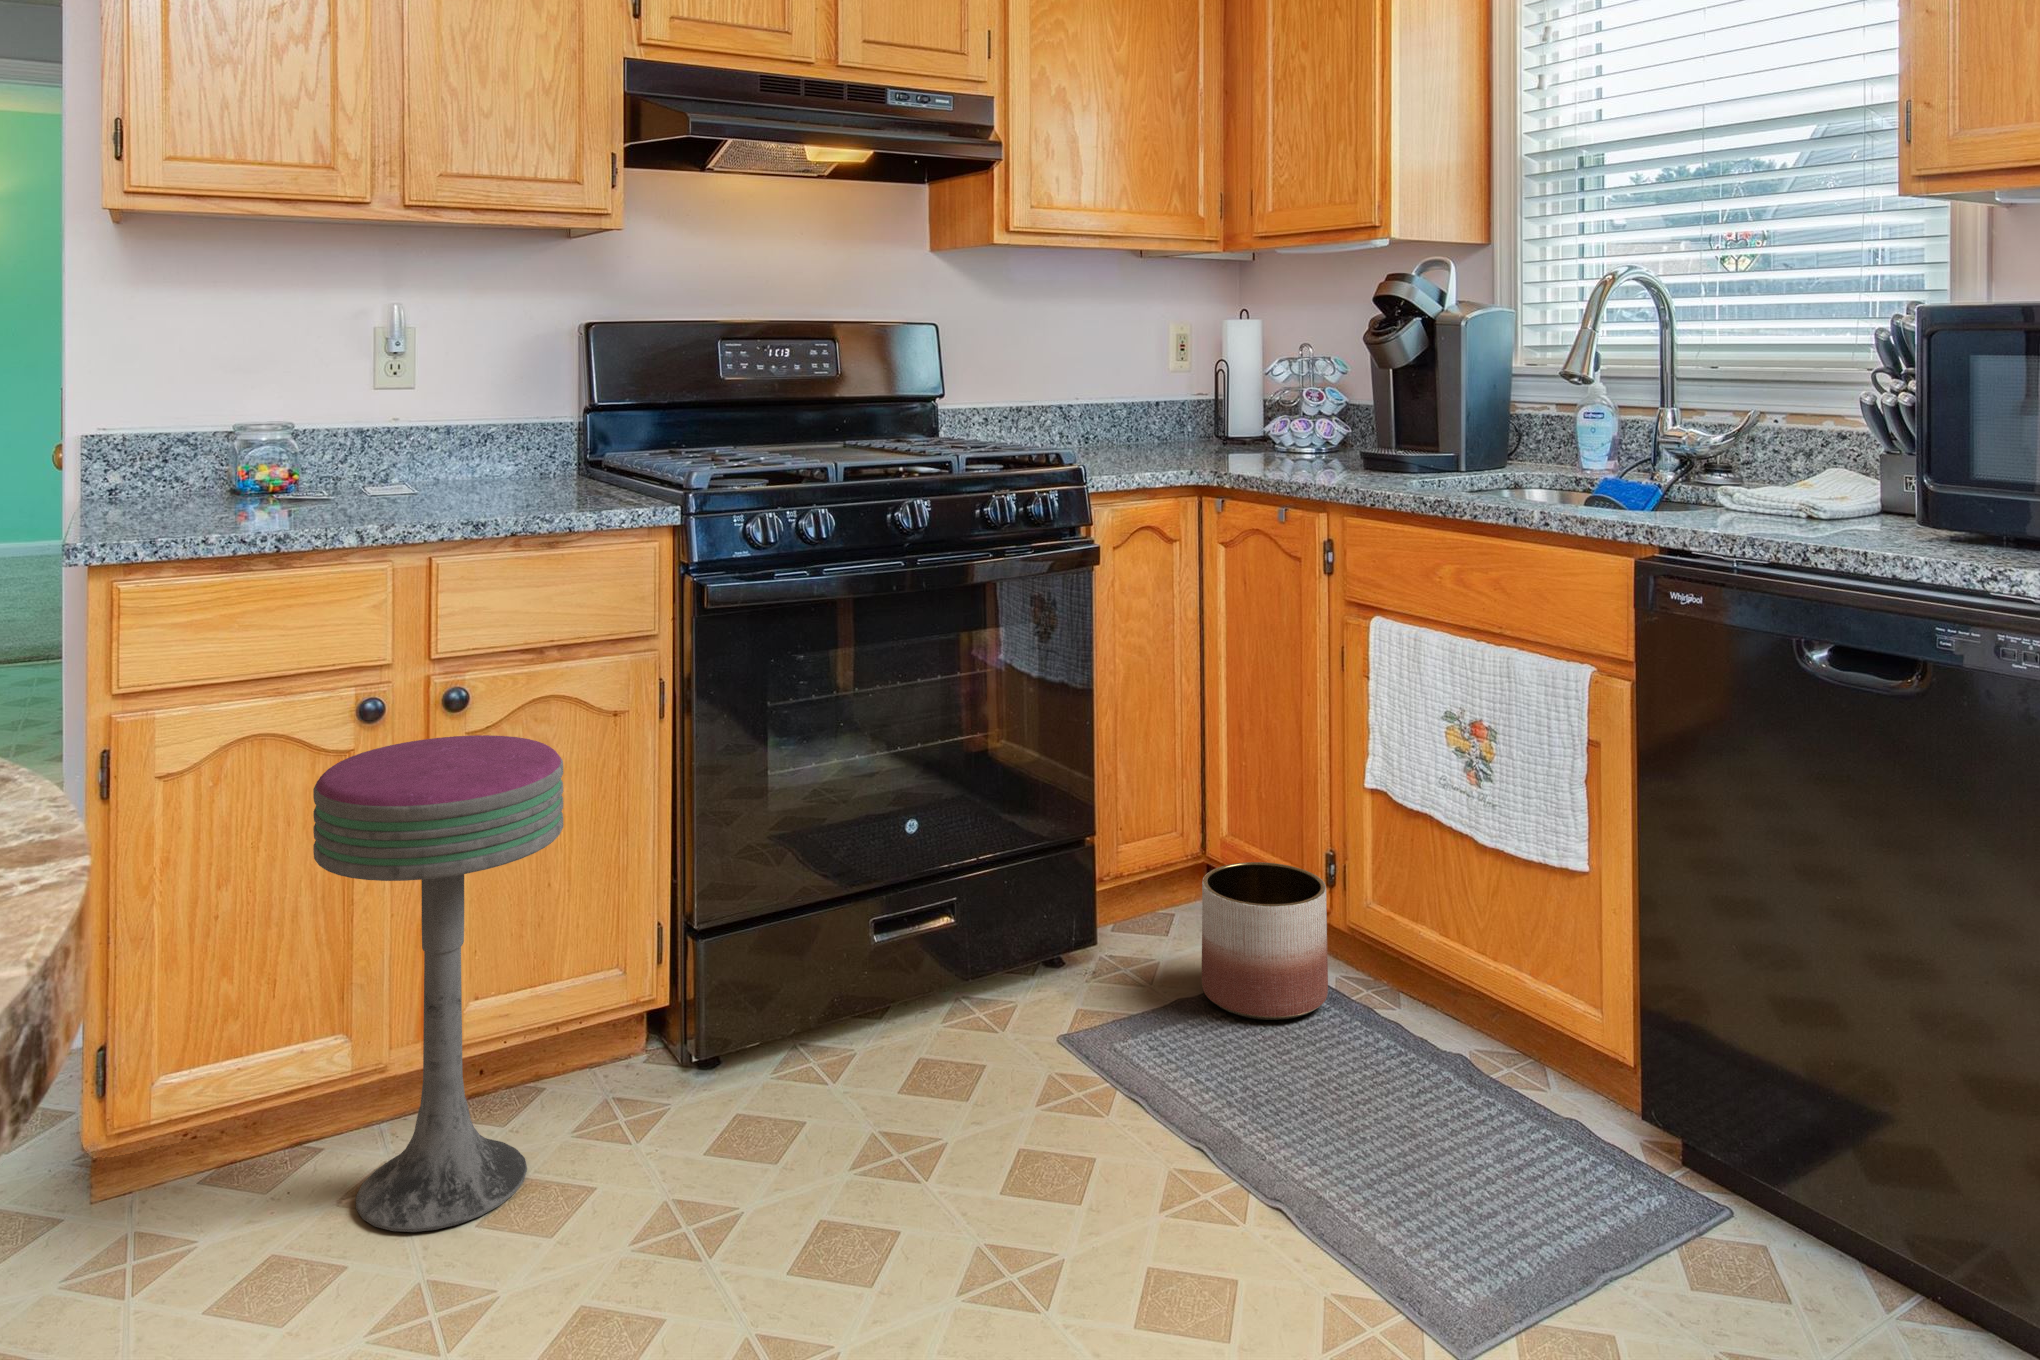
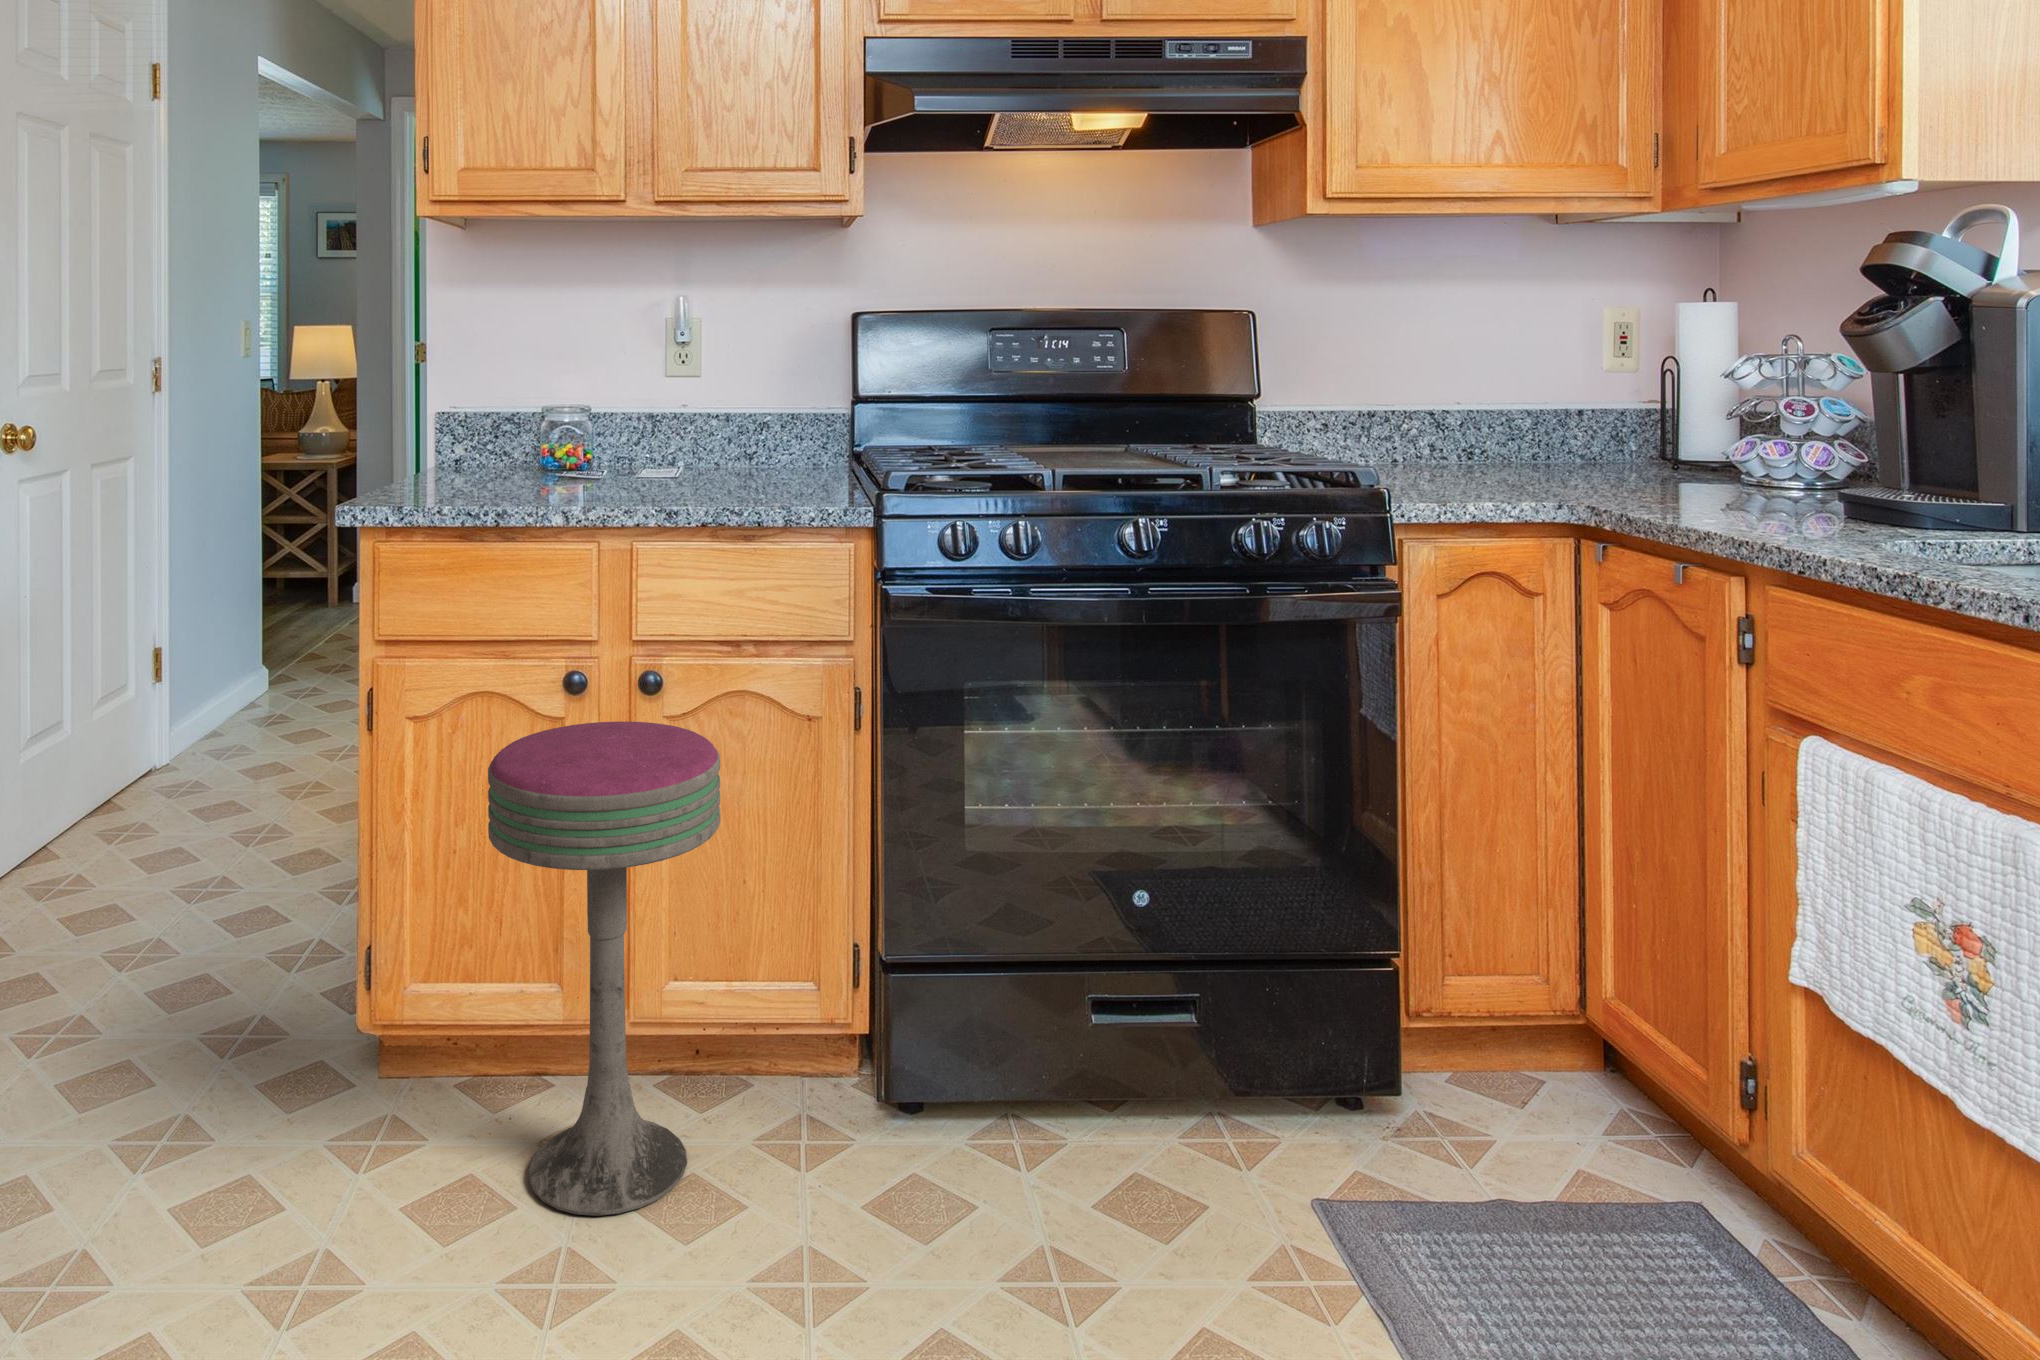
planter: present [1202,862,1328,1020] -> none [1534,1032,1731,1279]

